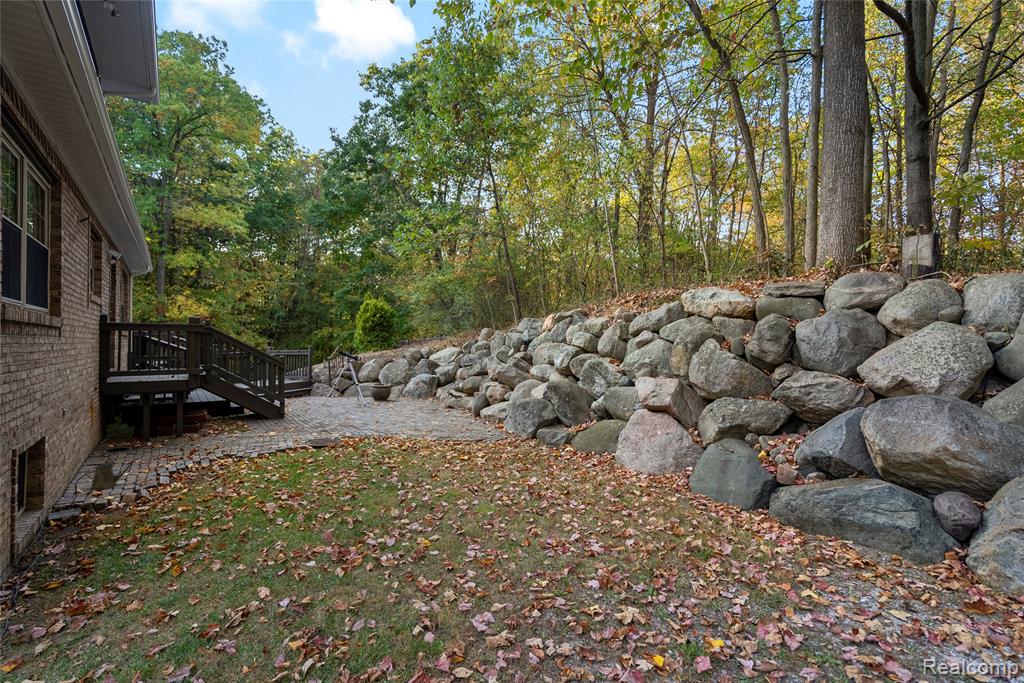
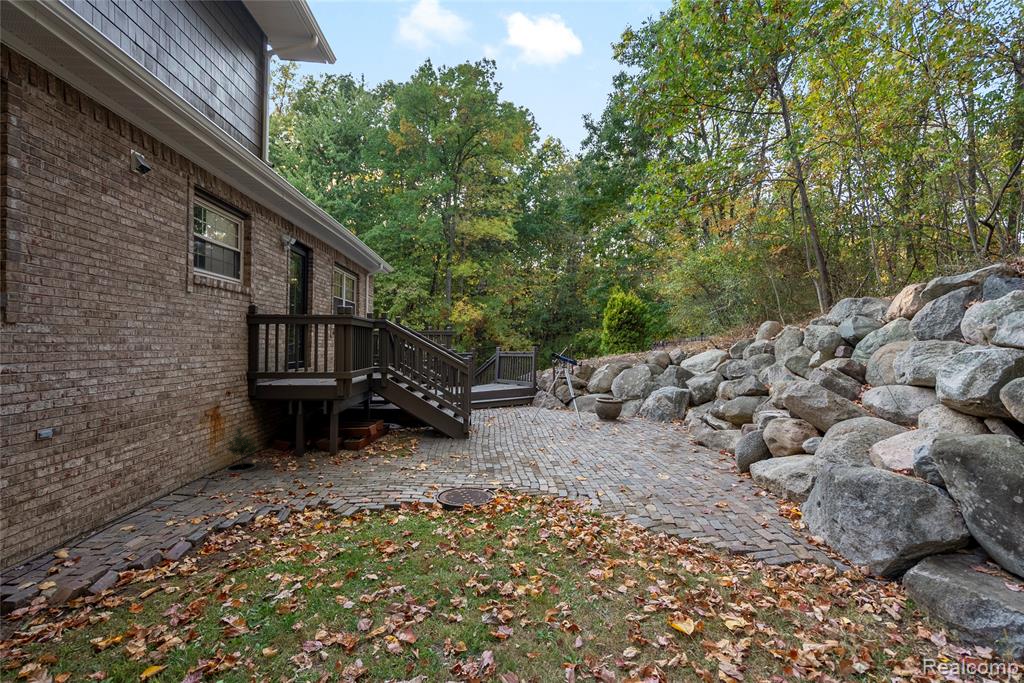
watering can: present [85,458,138,489] -> none [71,509,136,551]

